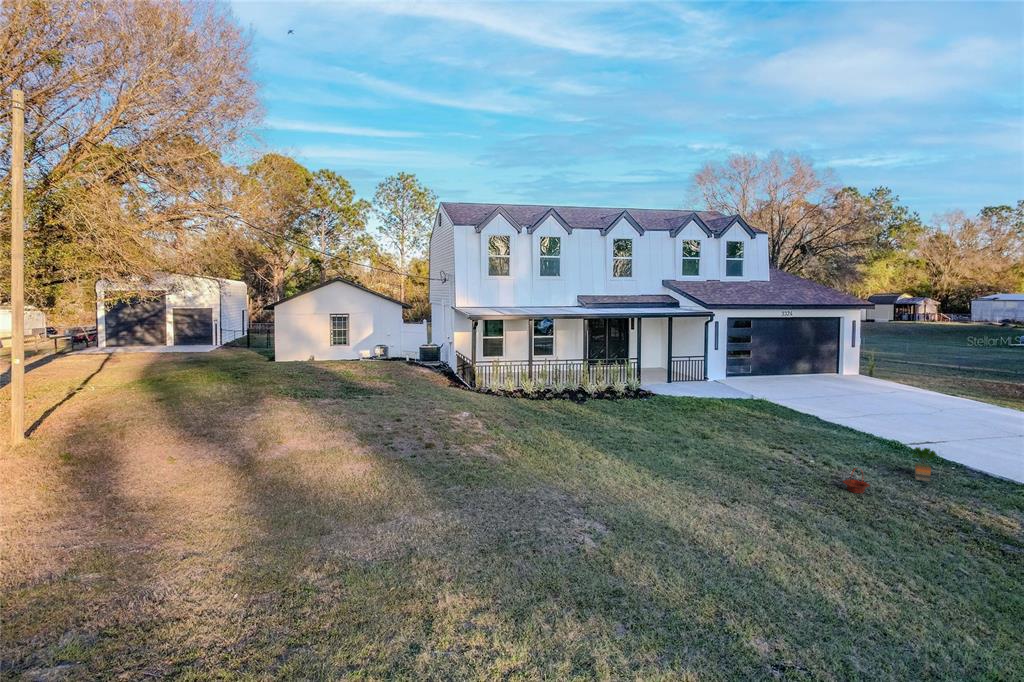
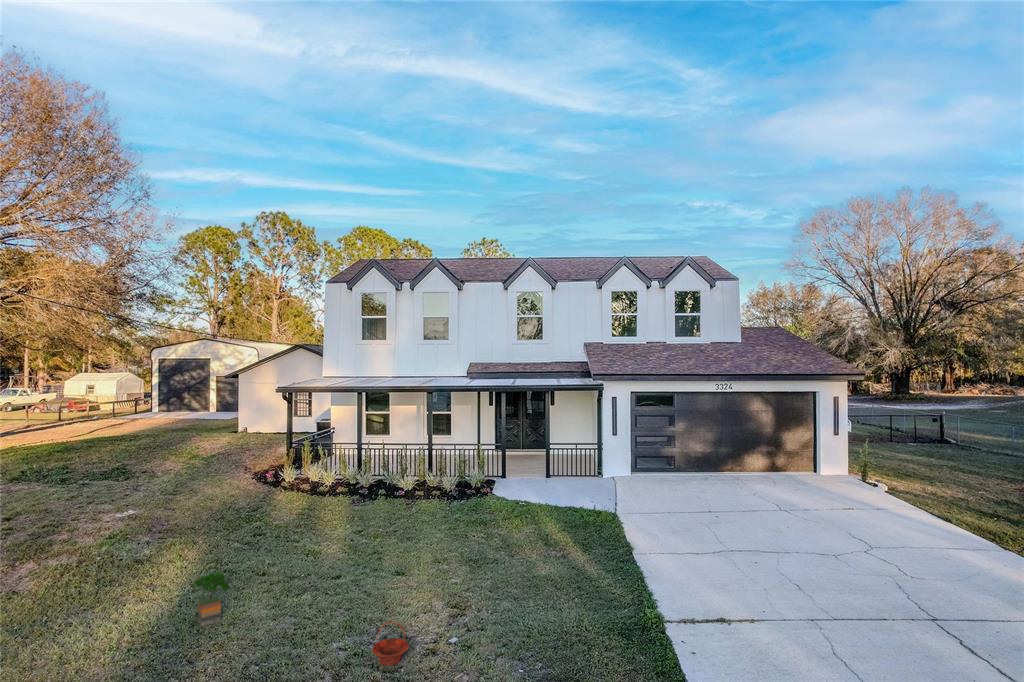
potted tree: present [912,447,937,481] -> present [194,572,229,626]

